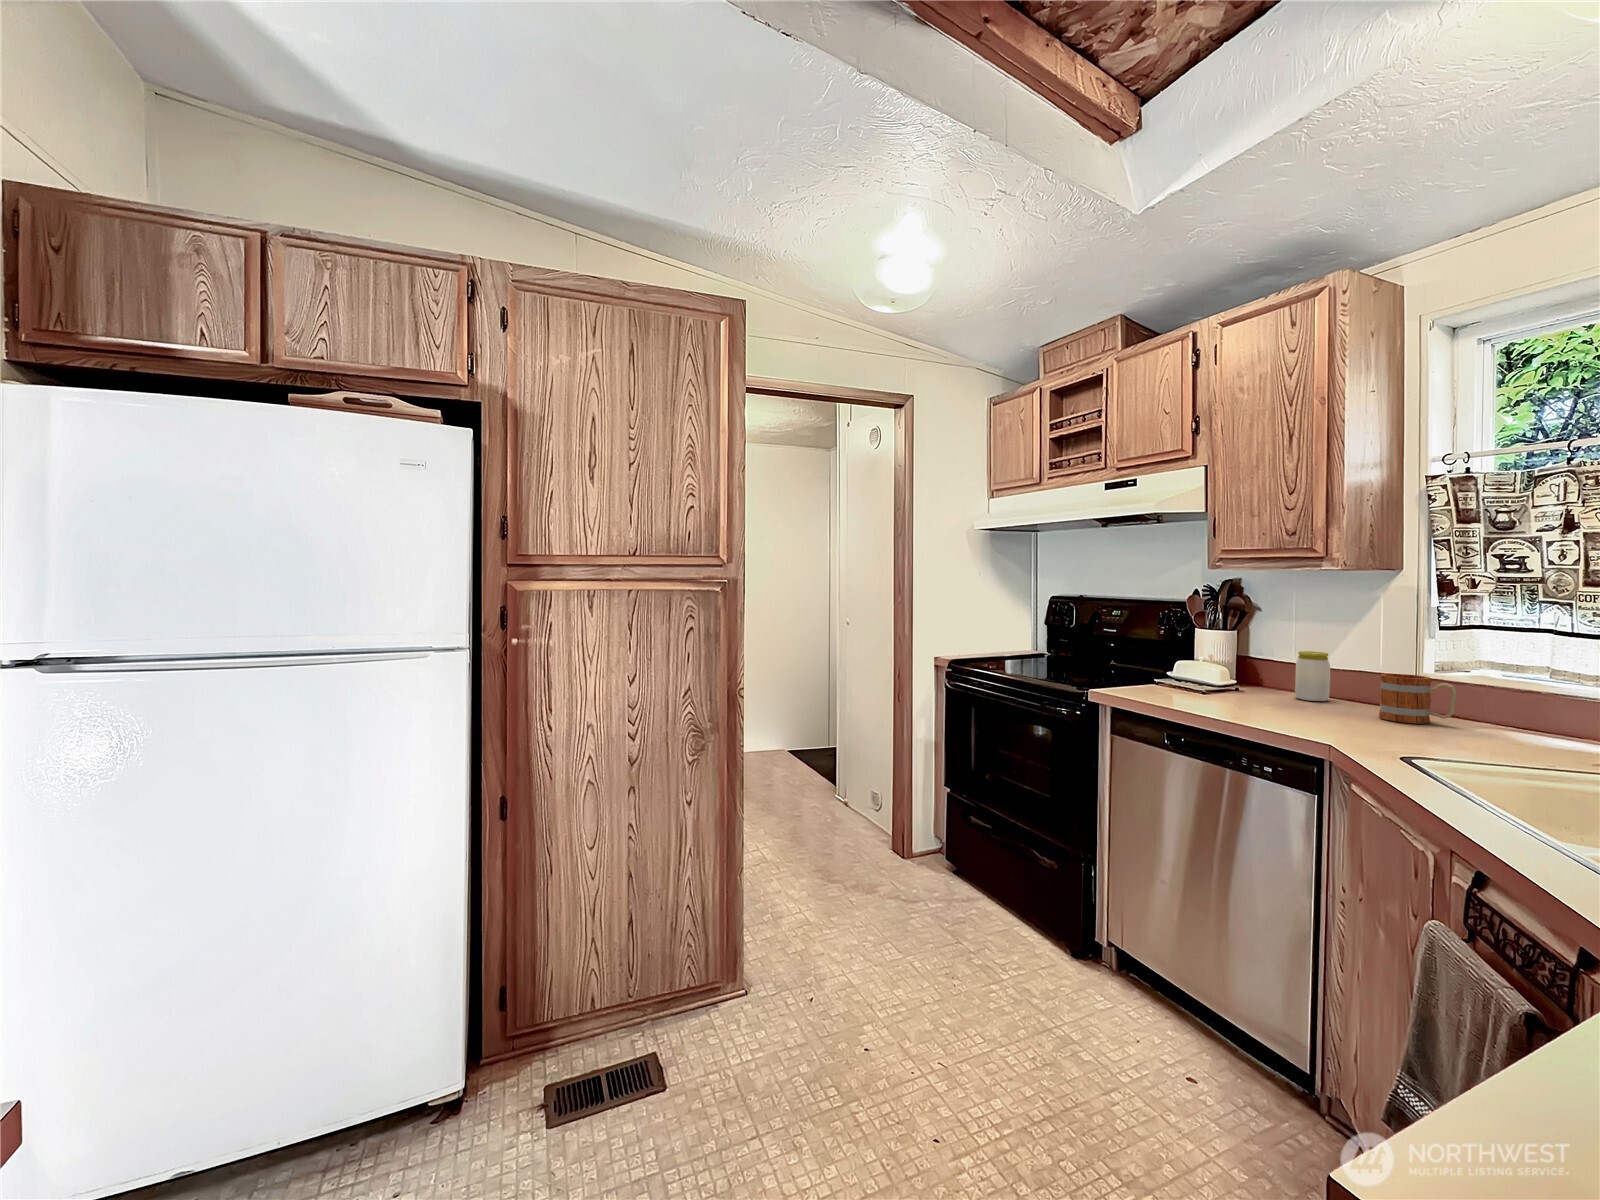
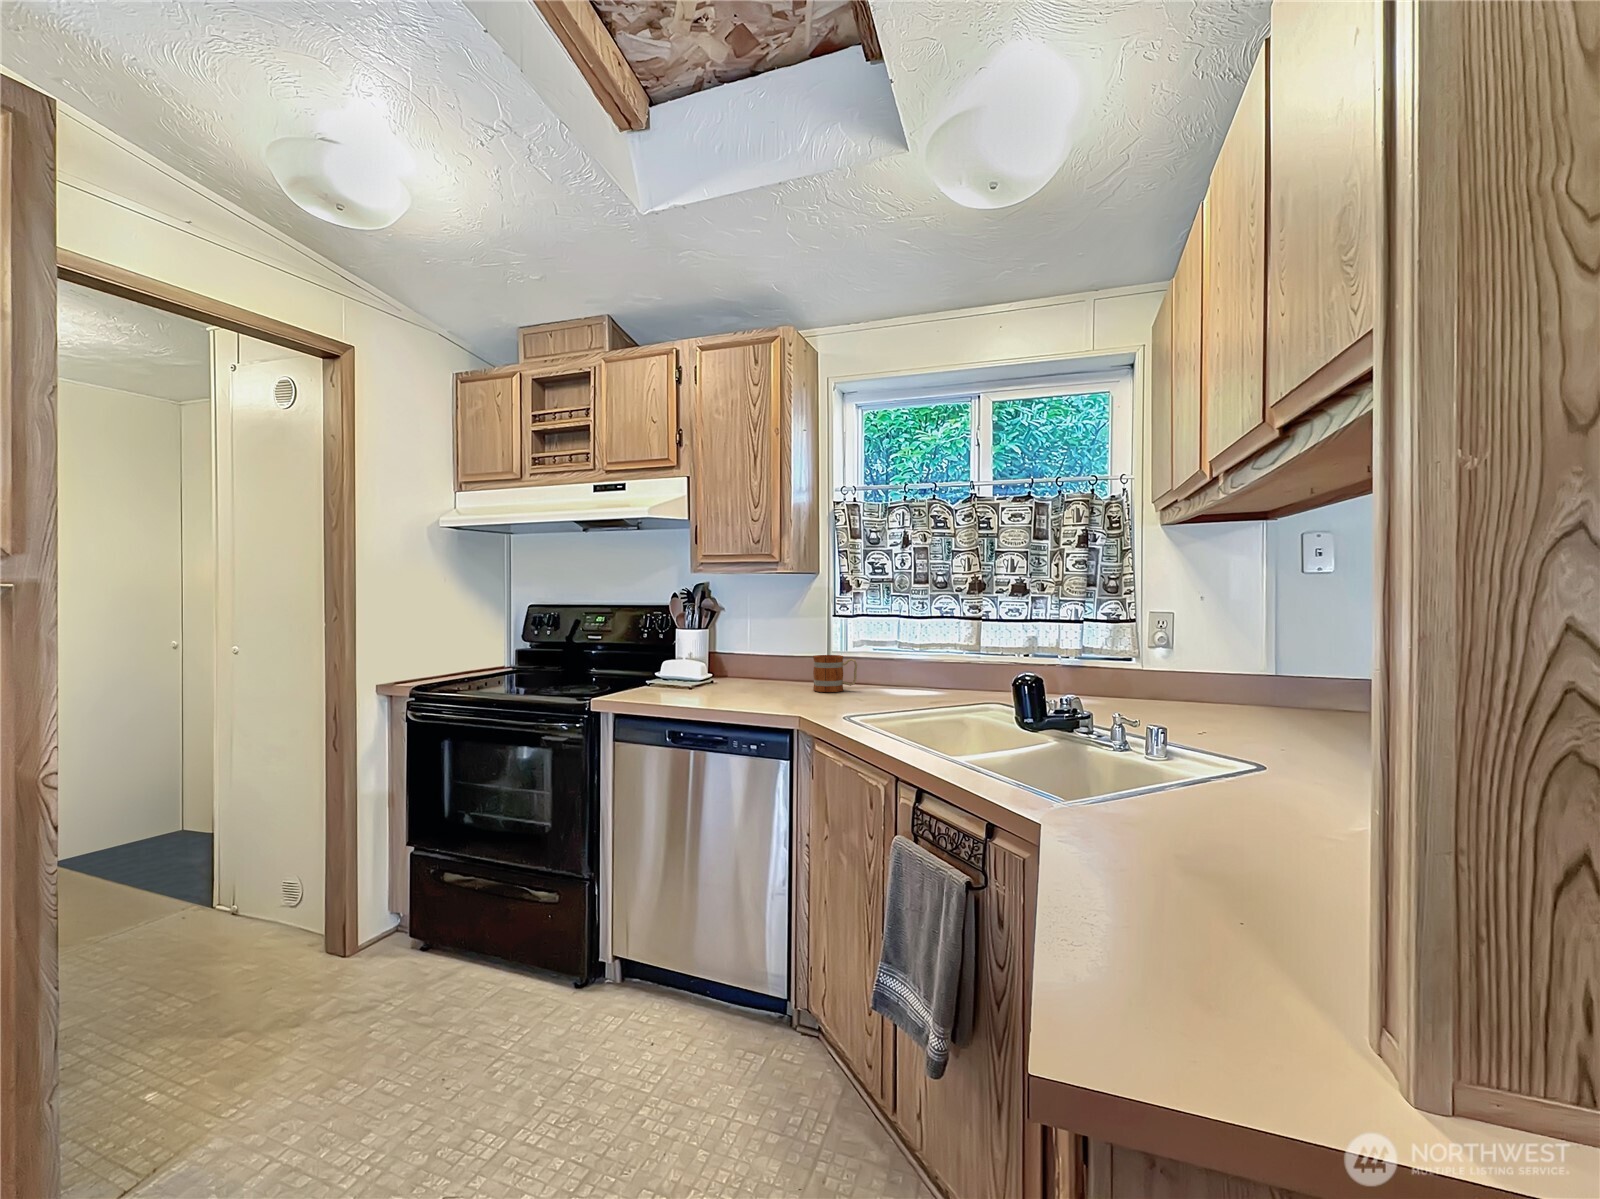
jar: present [1295,651,1330,701] -> none [755,643,778,684]

